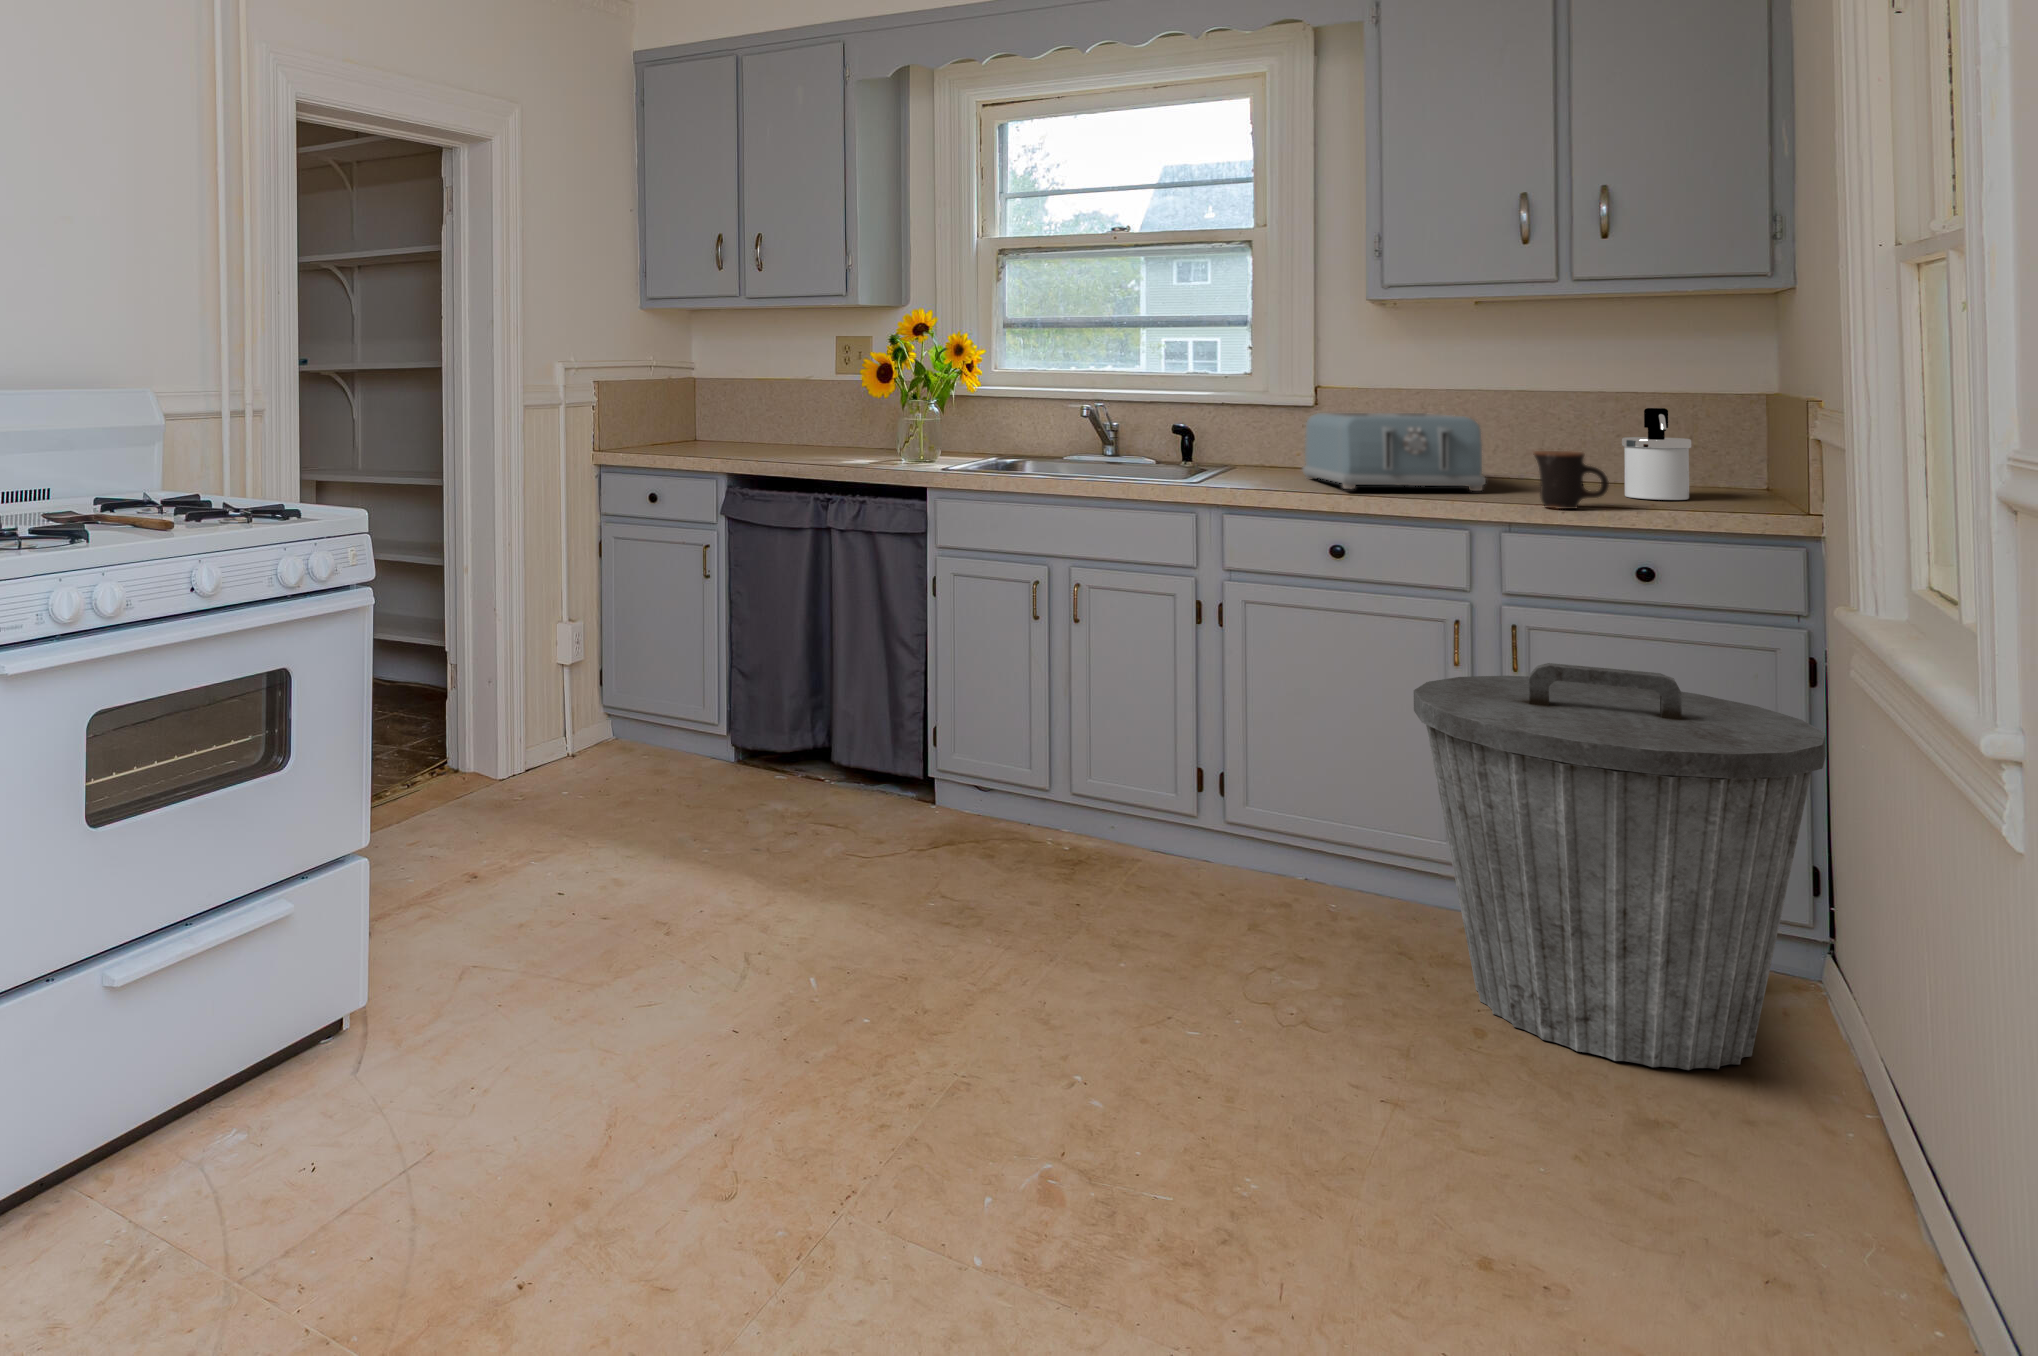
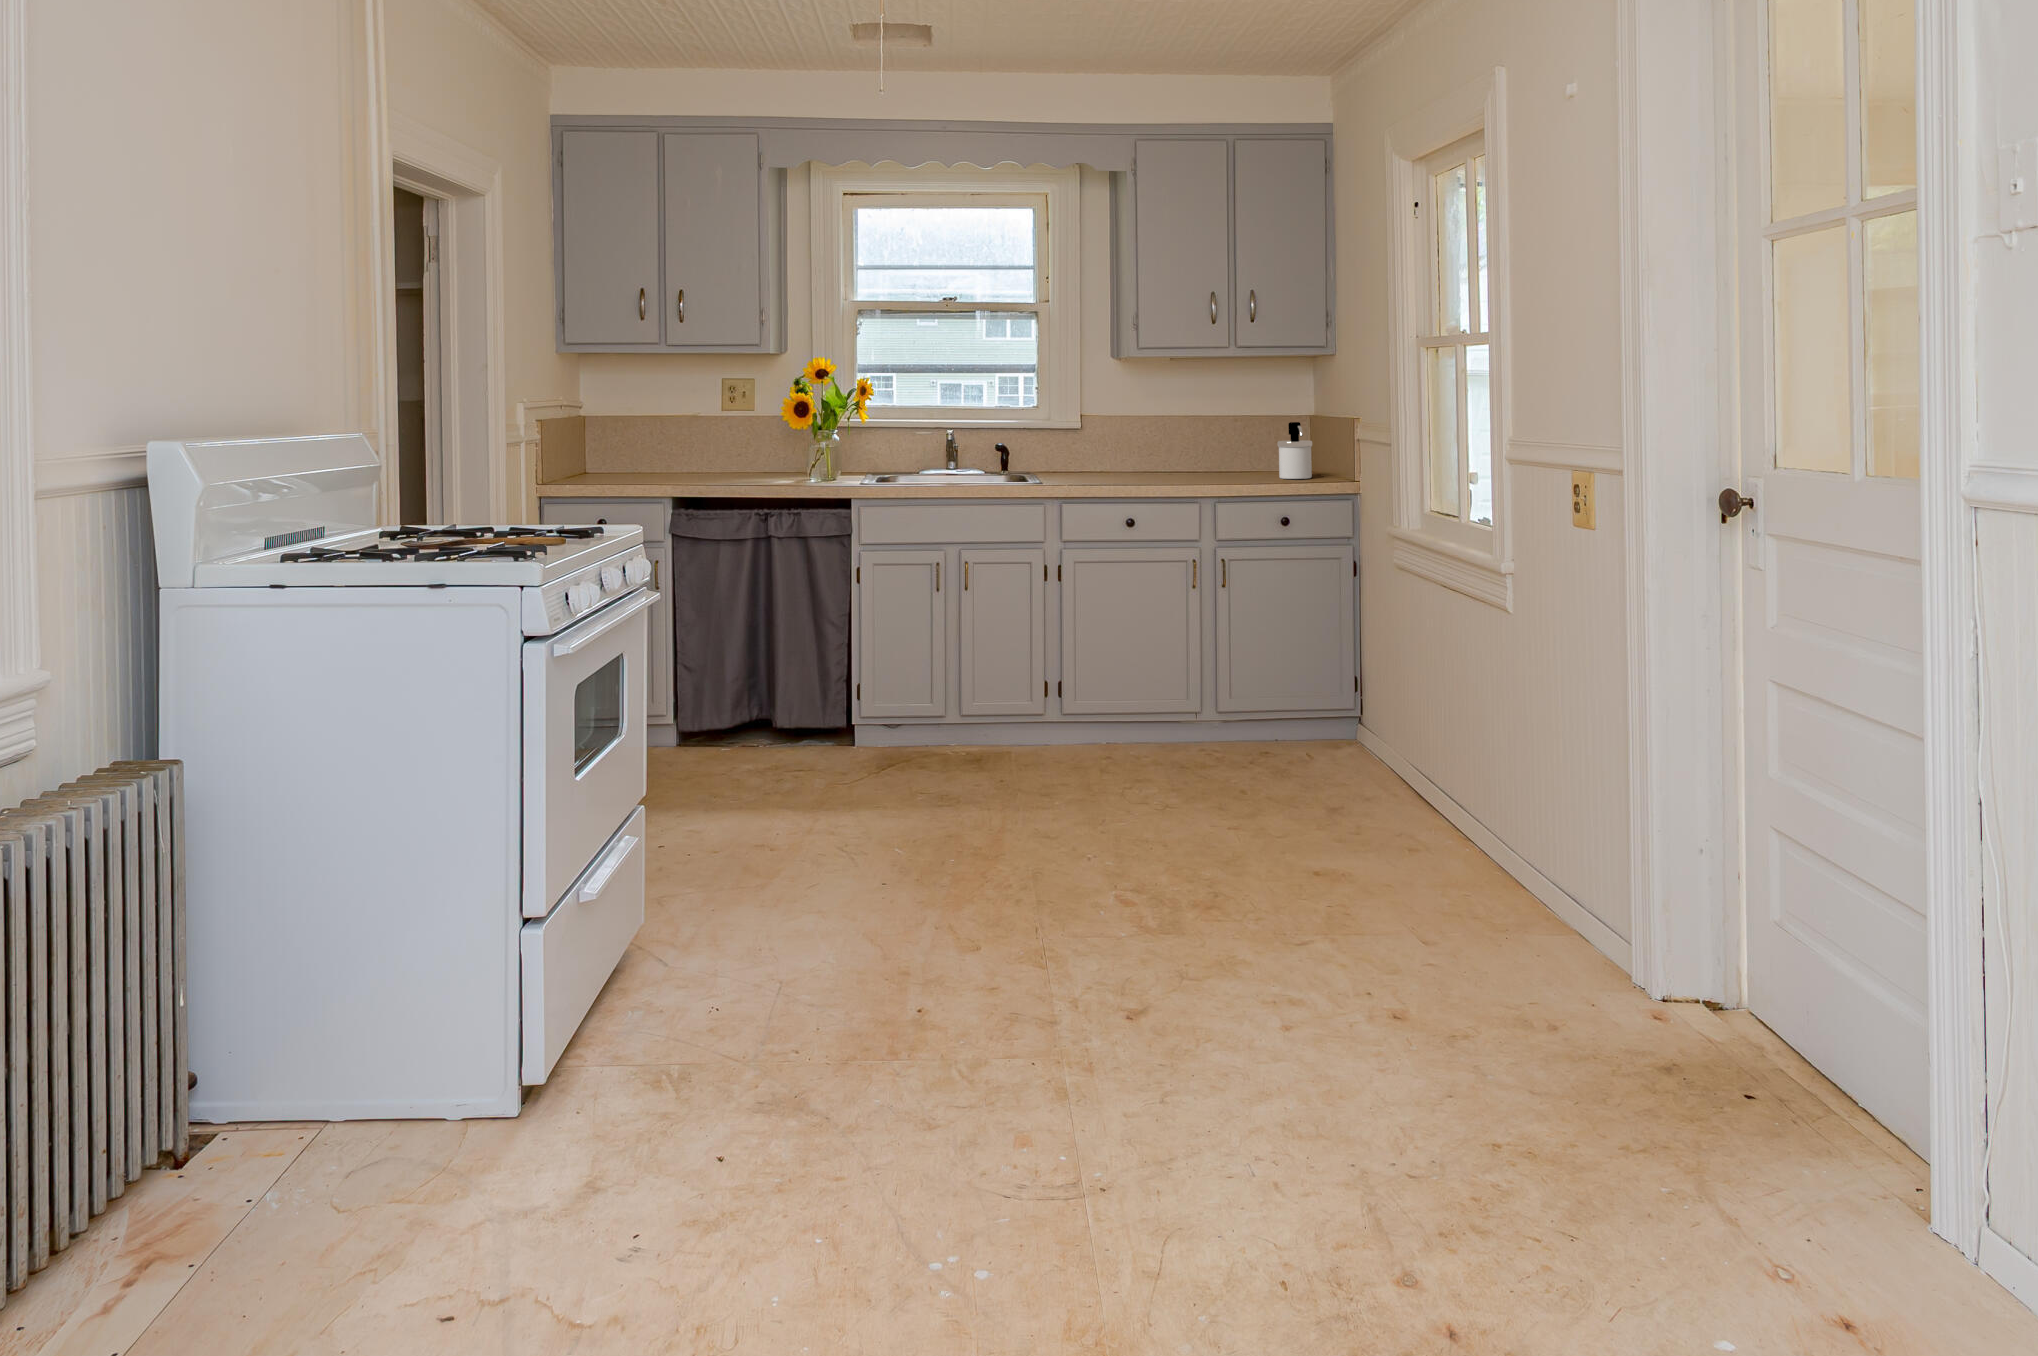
toaster: present [1303,413,1486,491] -> none [1094,430,1208,483]
mug: present [1533,451,1609,509] -> none [1239,451,1278,487]
trash can: present [1414,663,1826,1070] -> none [1193,580,1394,807]

